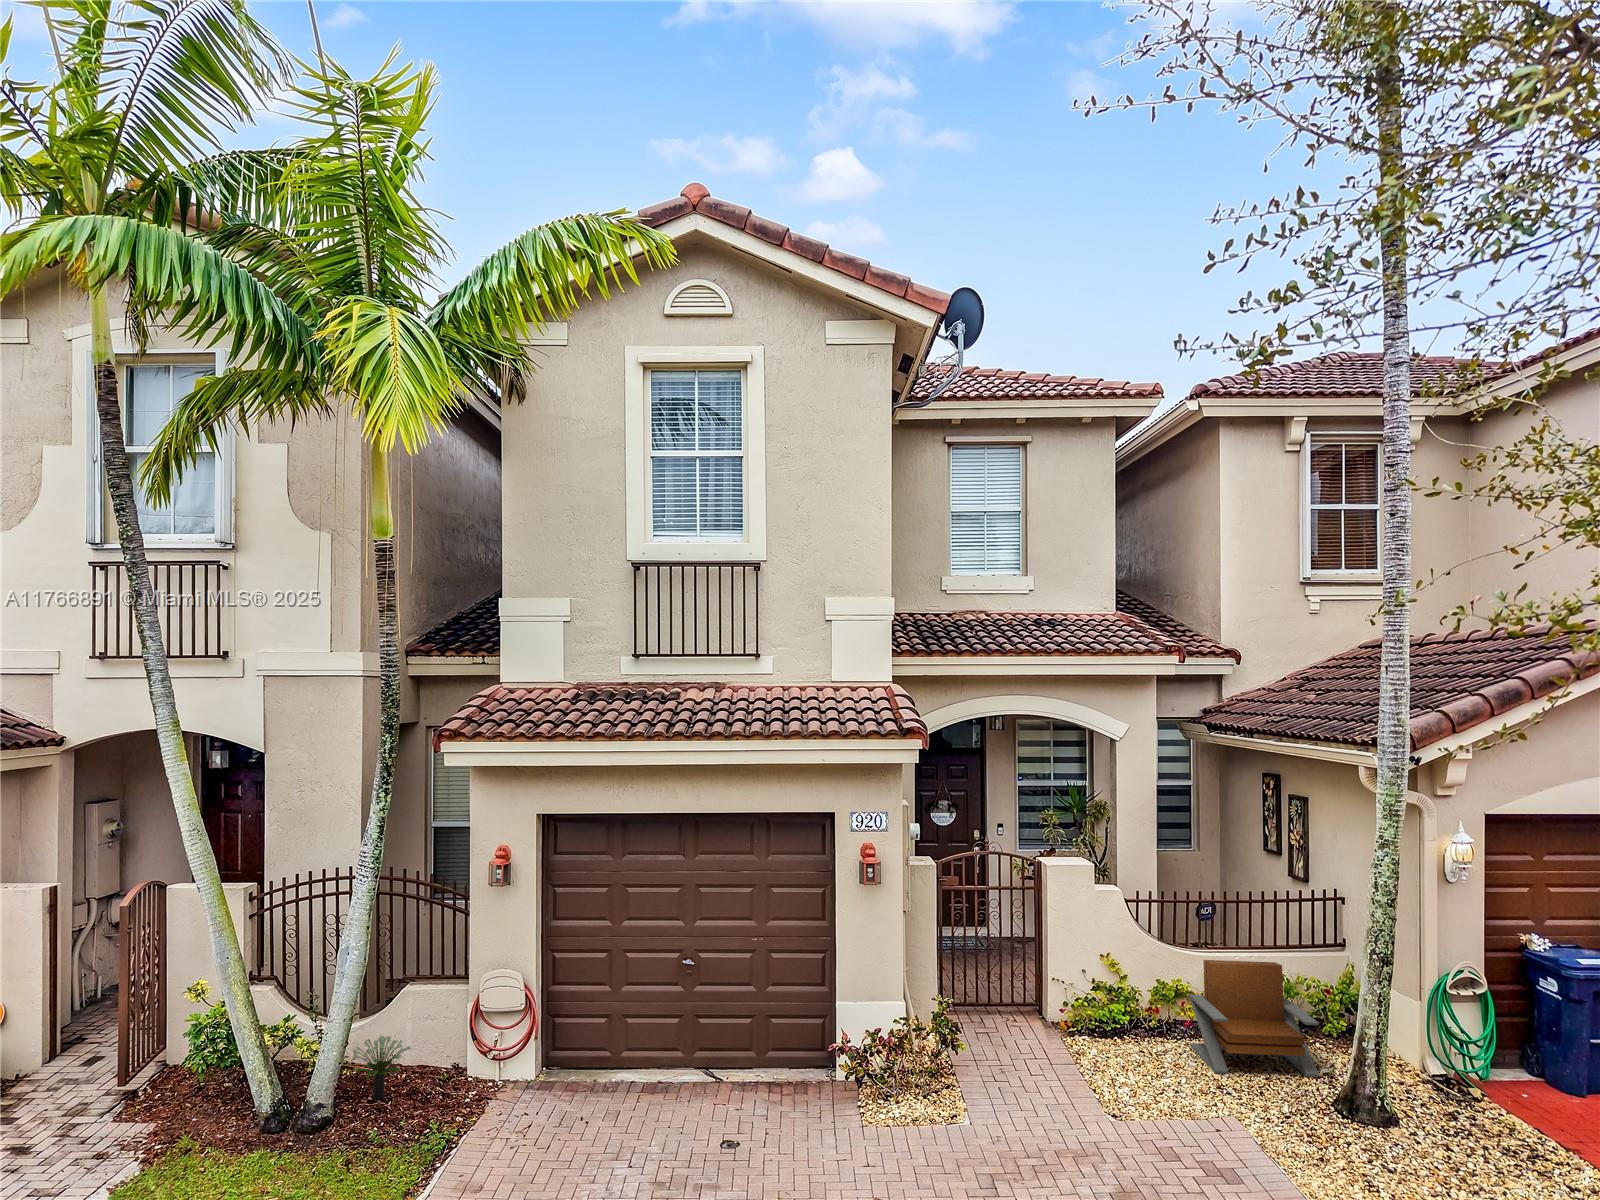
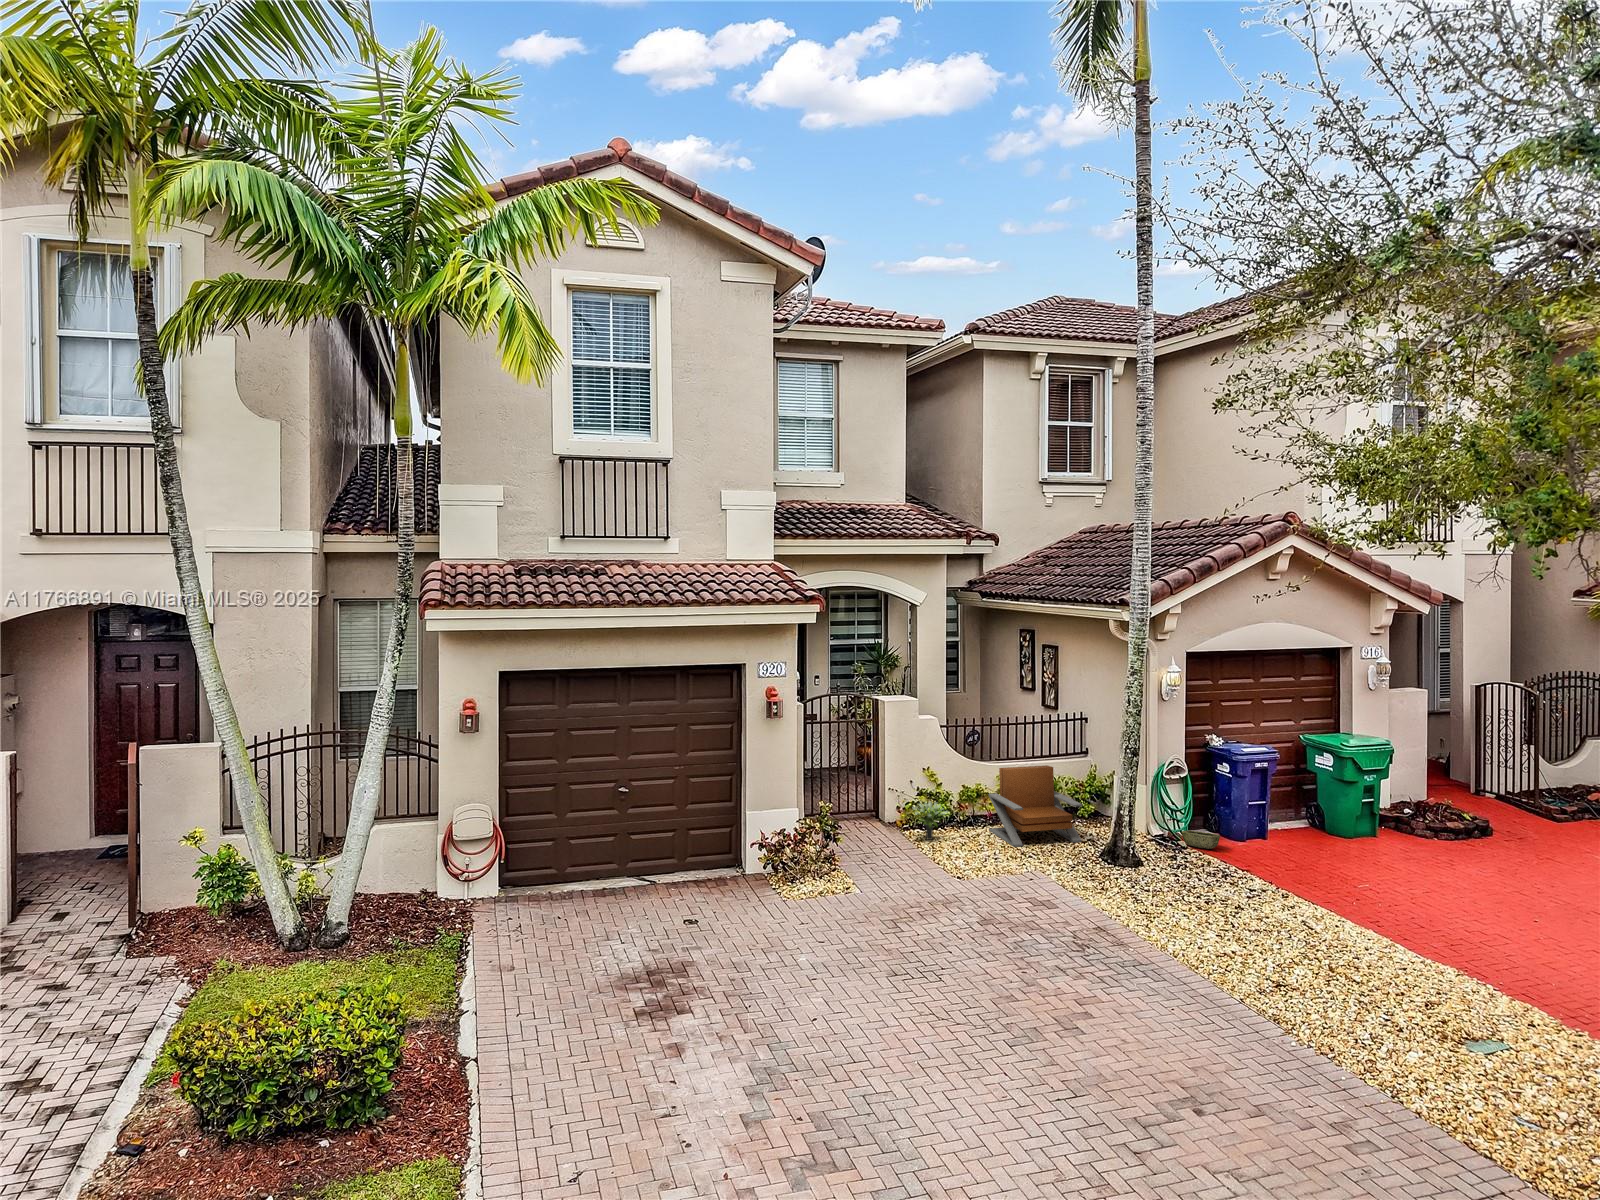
potted plant: present [353,1036,411,1100] -> present [913,802,947,840]
woven basket: none [1475,1079,1537,1111] -> present [1182,830,1220,849]

